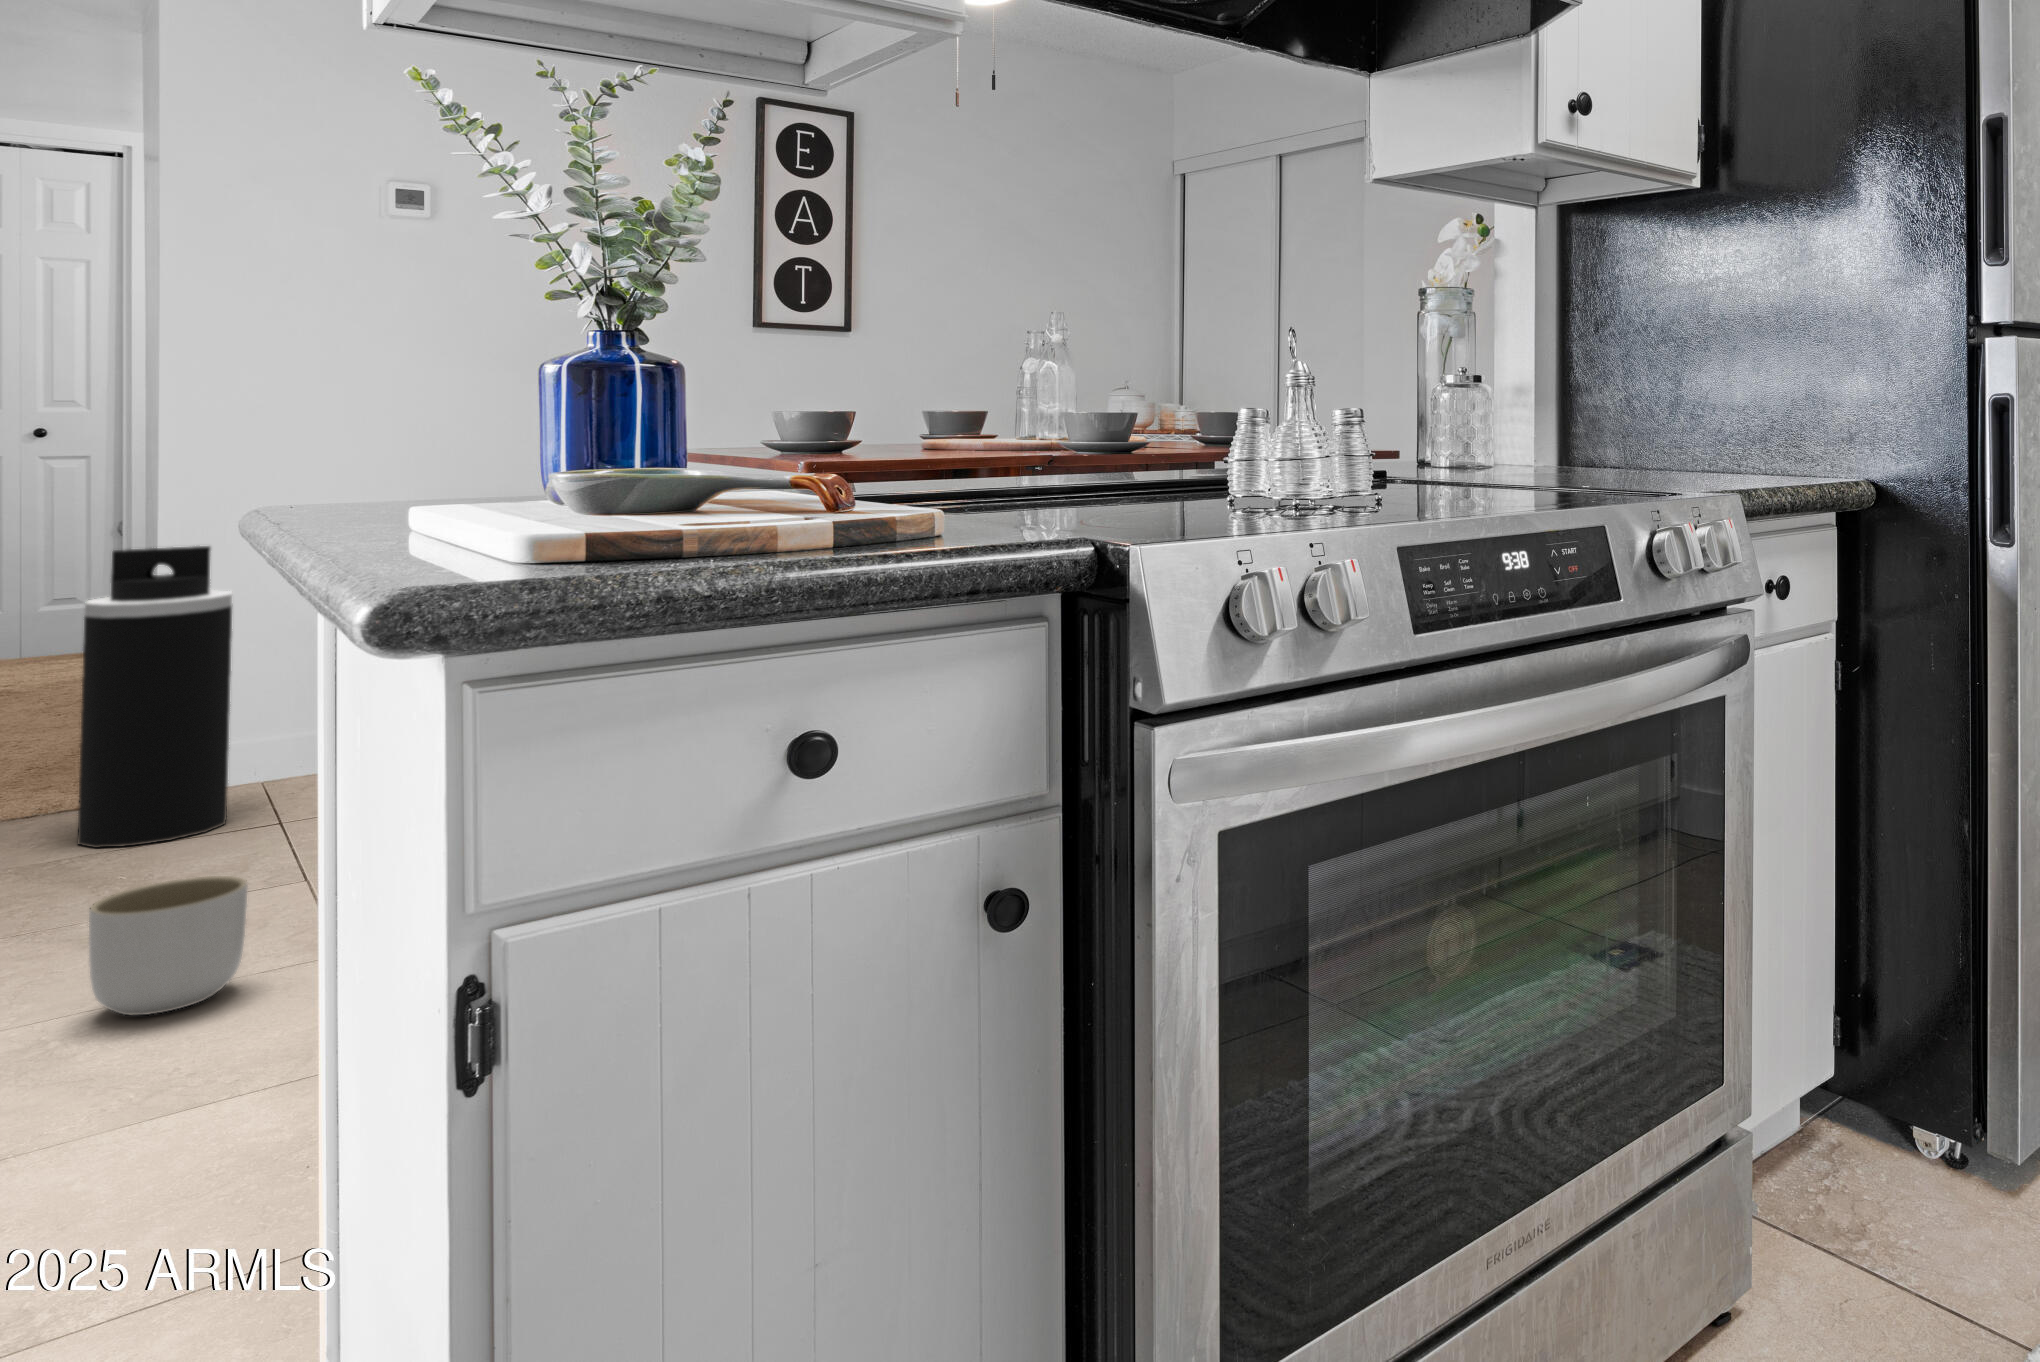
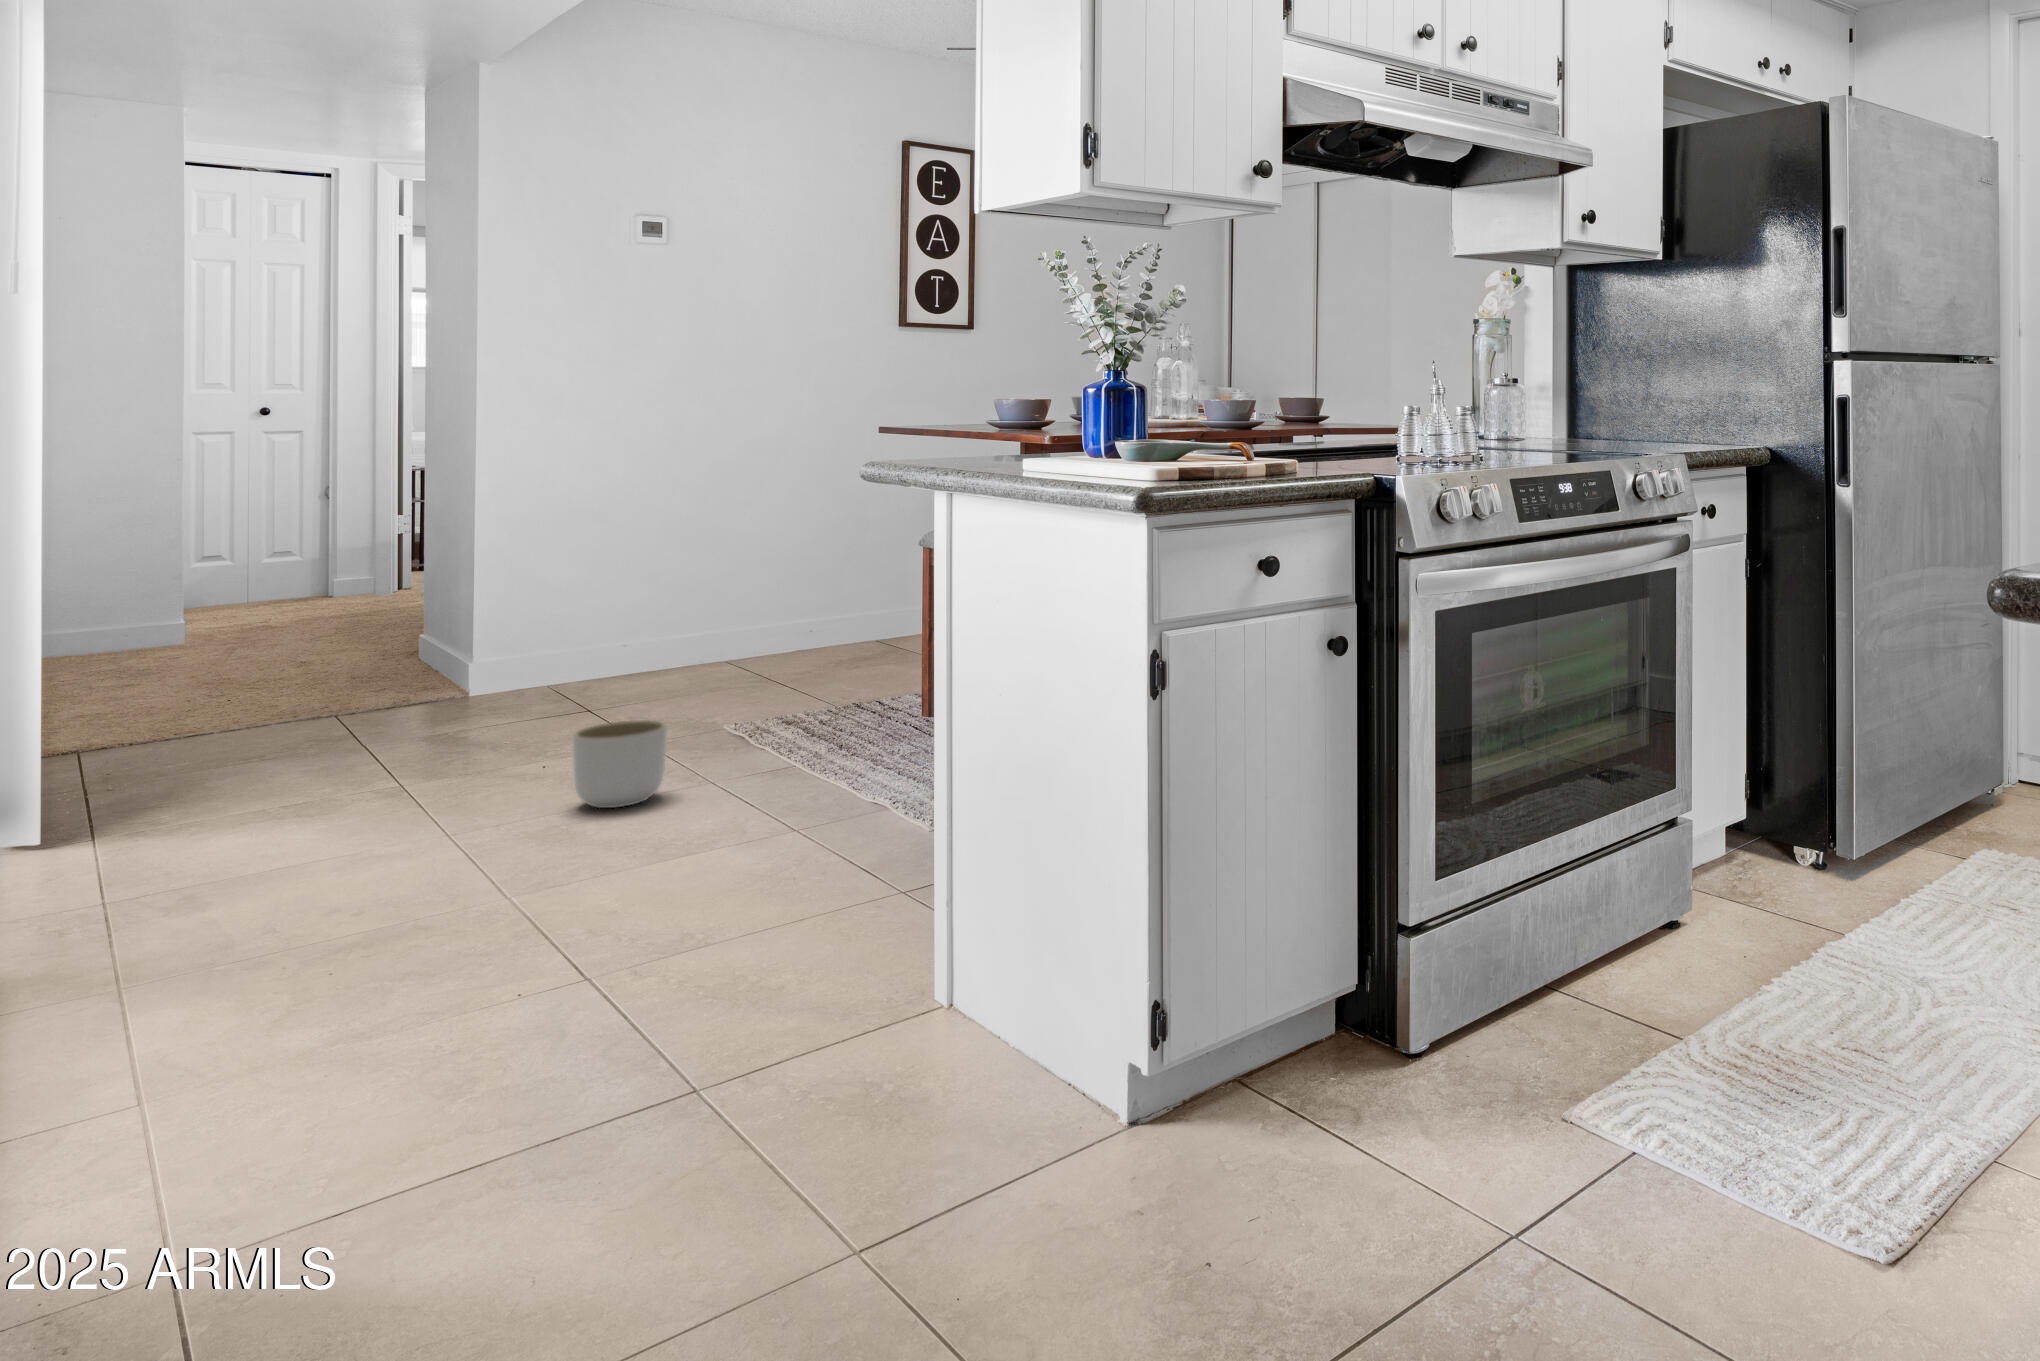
trash can: present [78,546,232,848] -> none [448,499,552,722]

